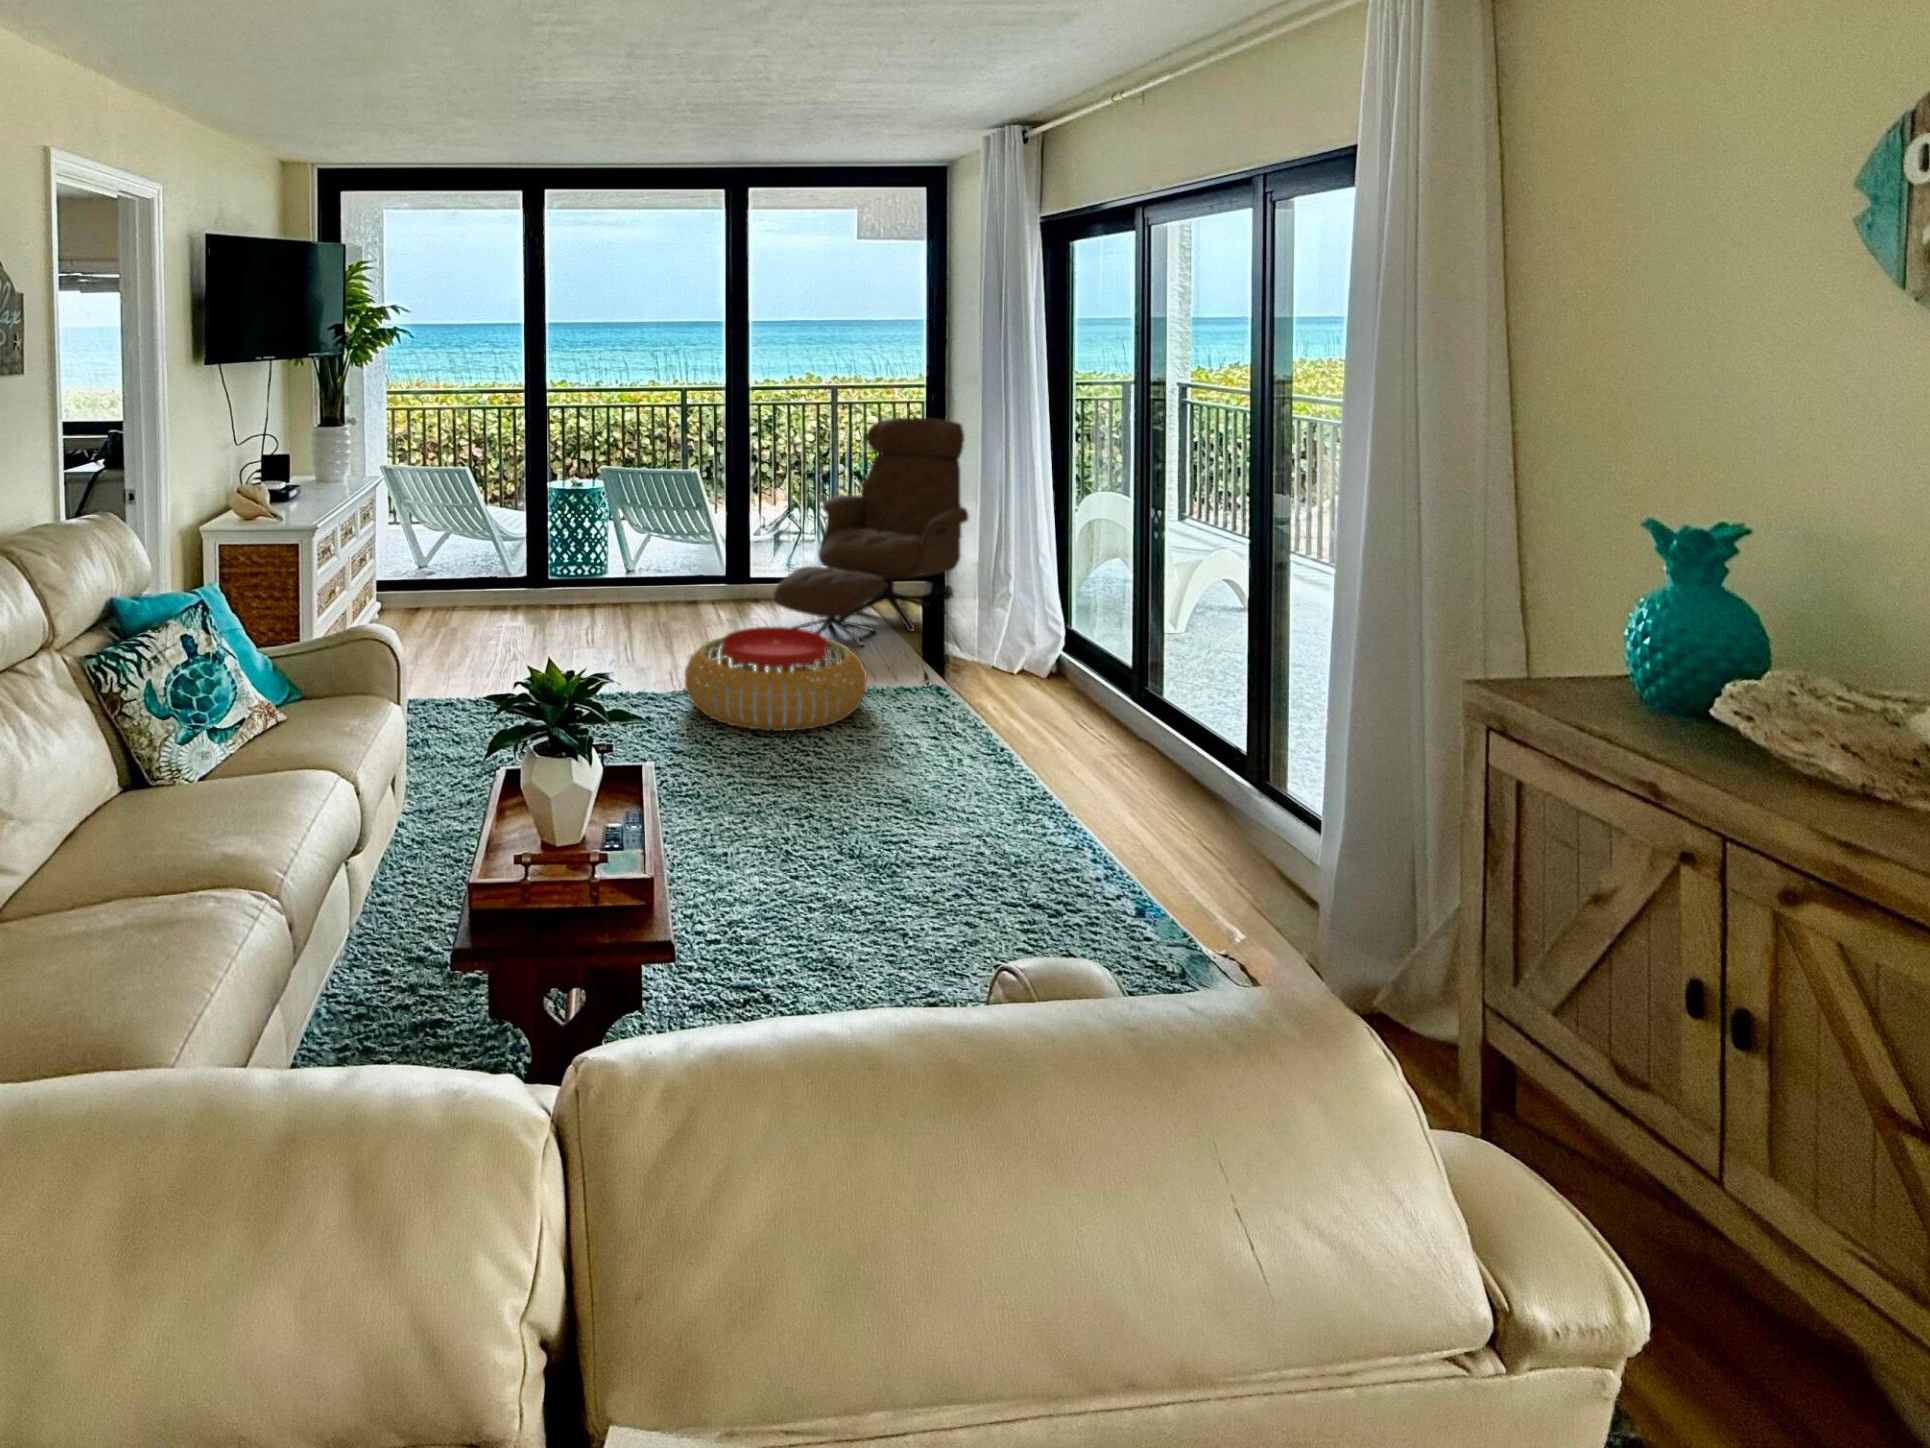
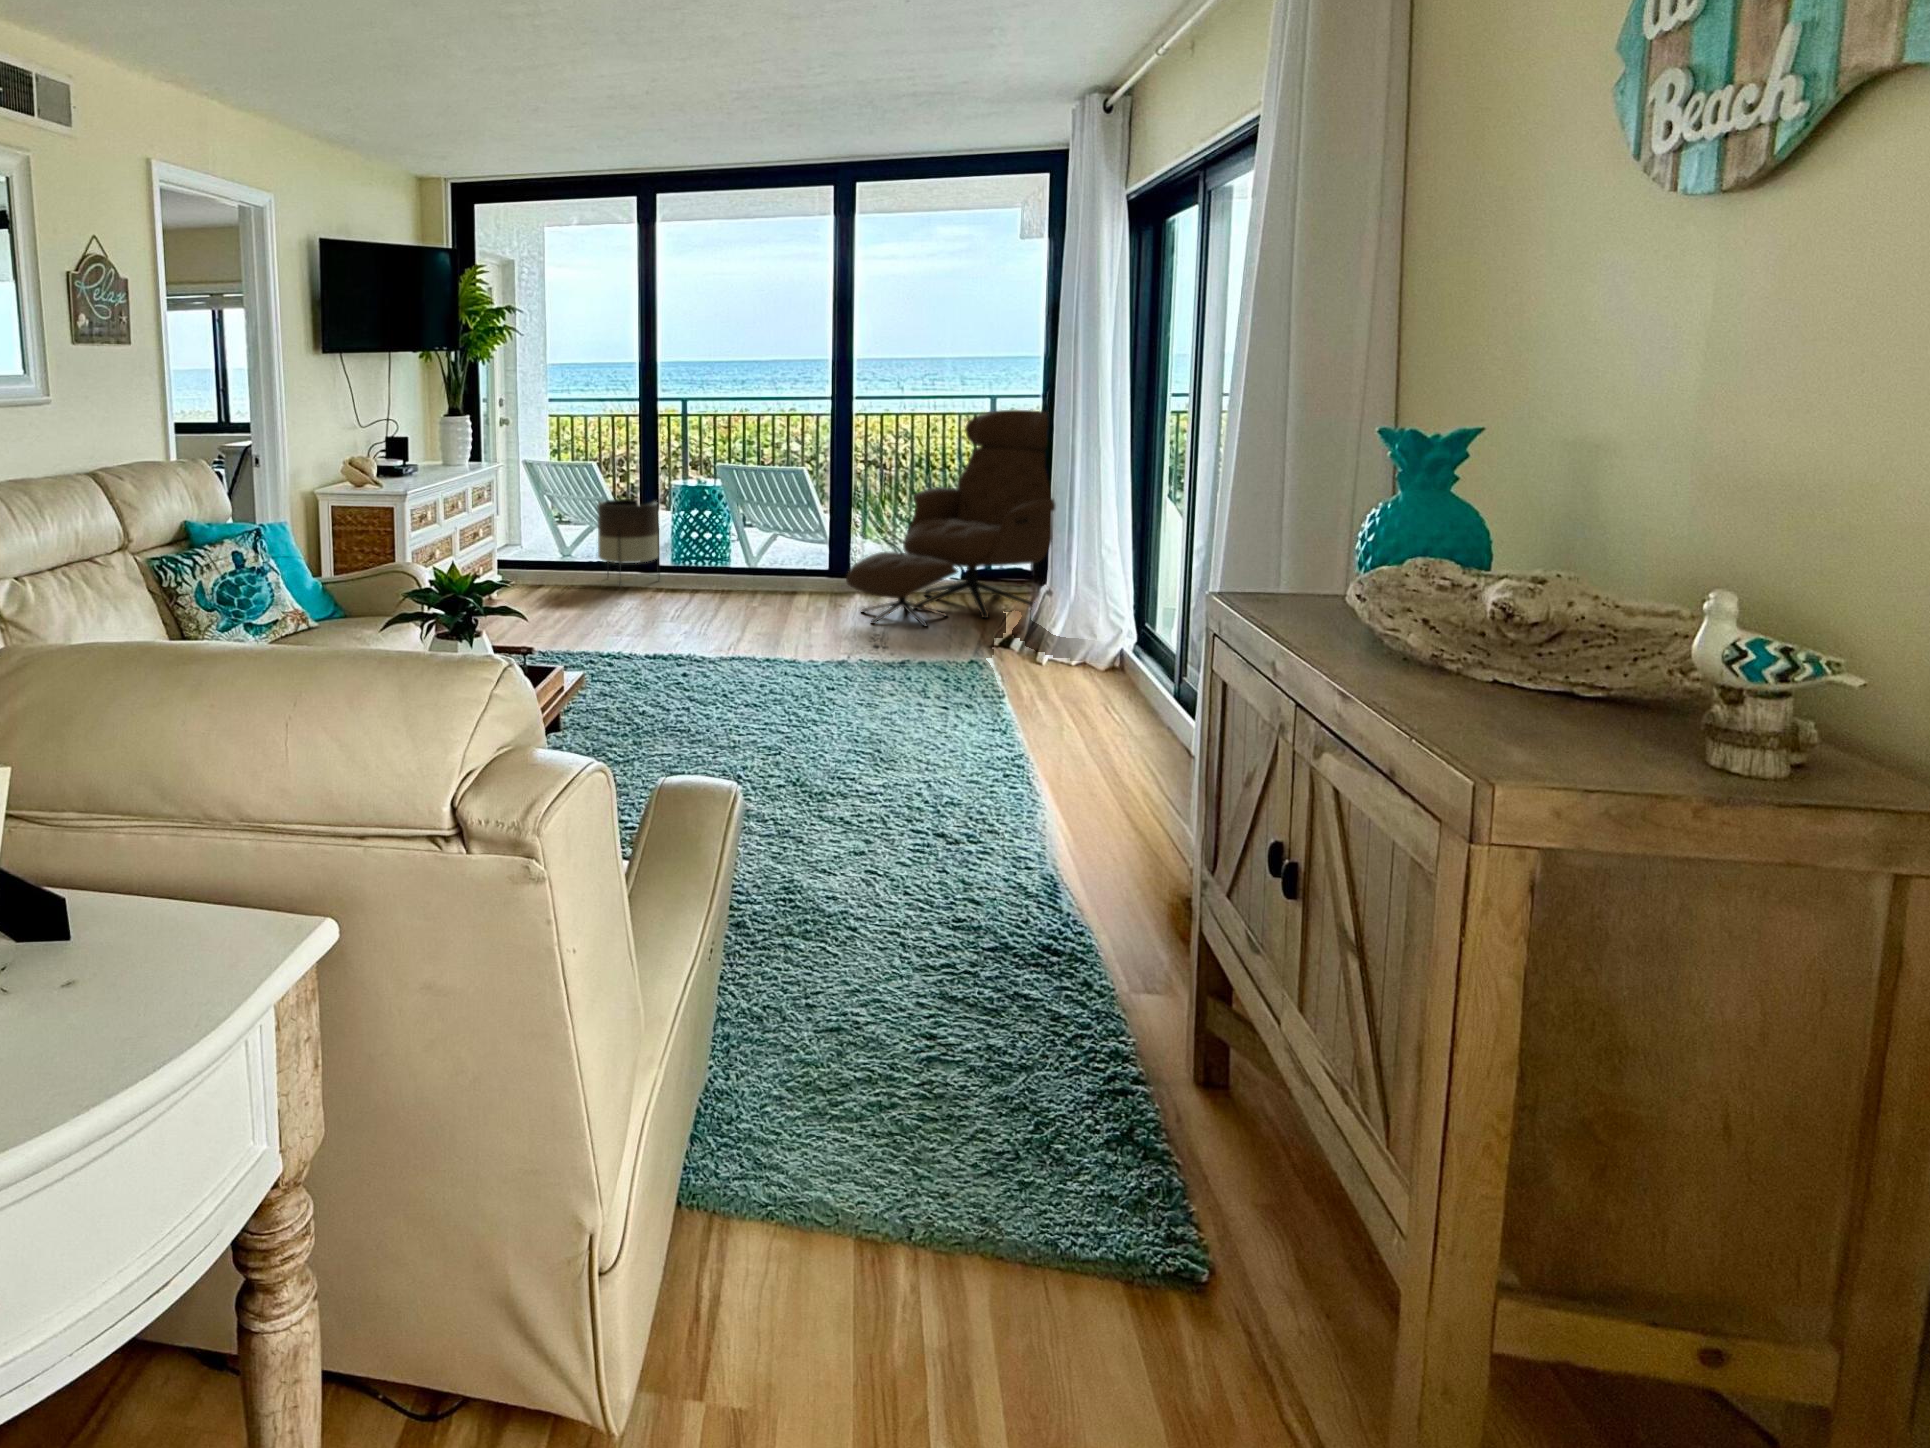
planter: none [488,513,555,614] -> present [597,499,660,579]
pouf: present [685,627,867,731] -> none [719,597,892,686]

